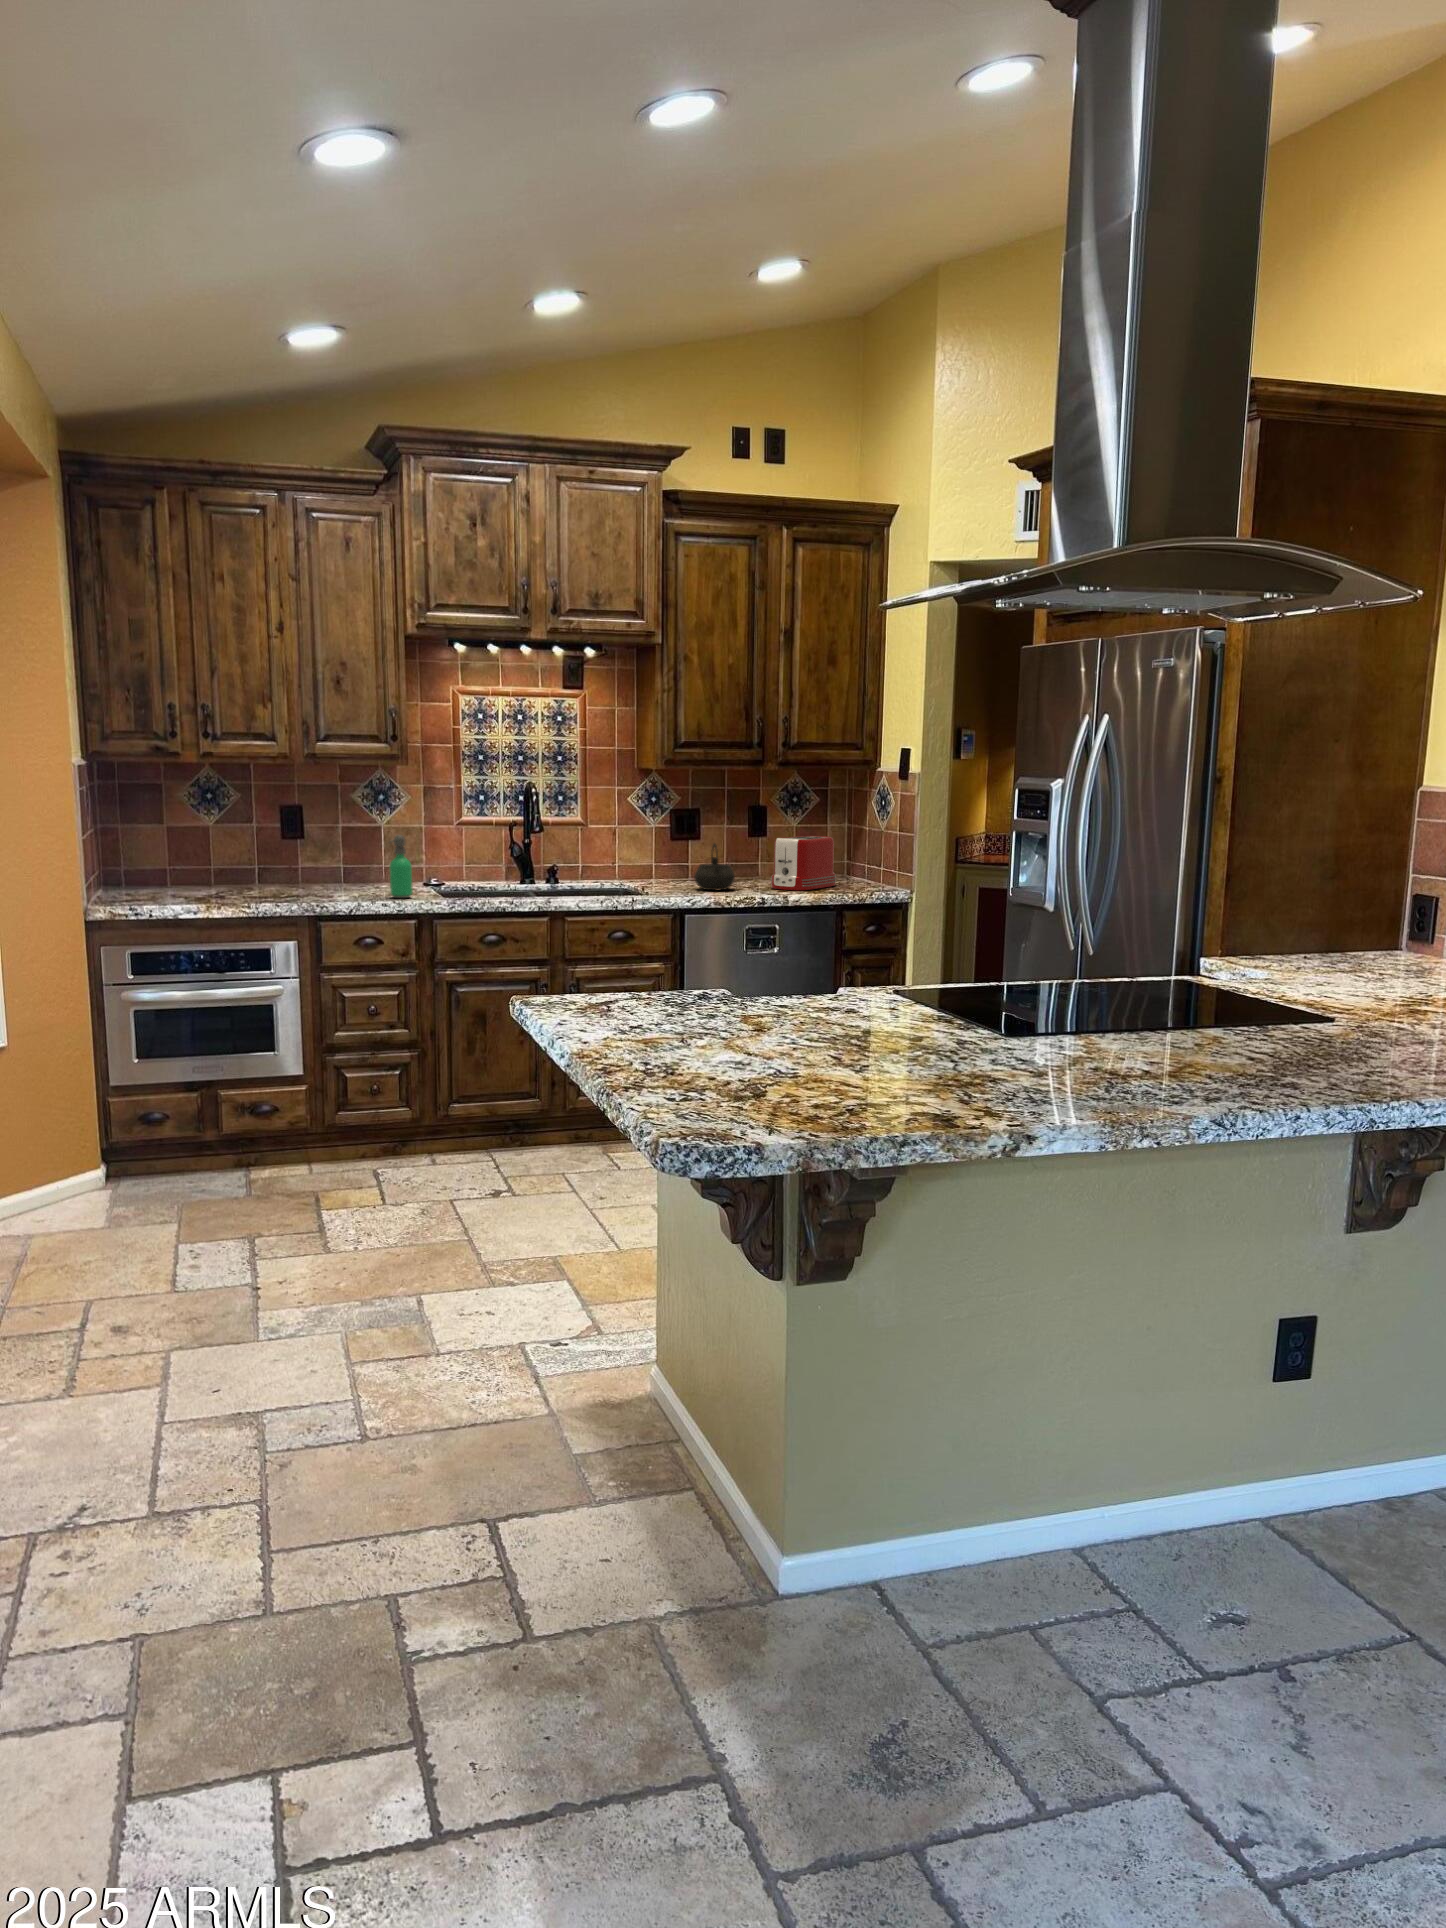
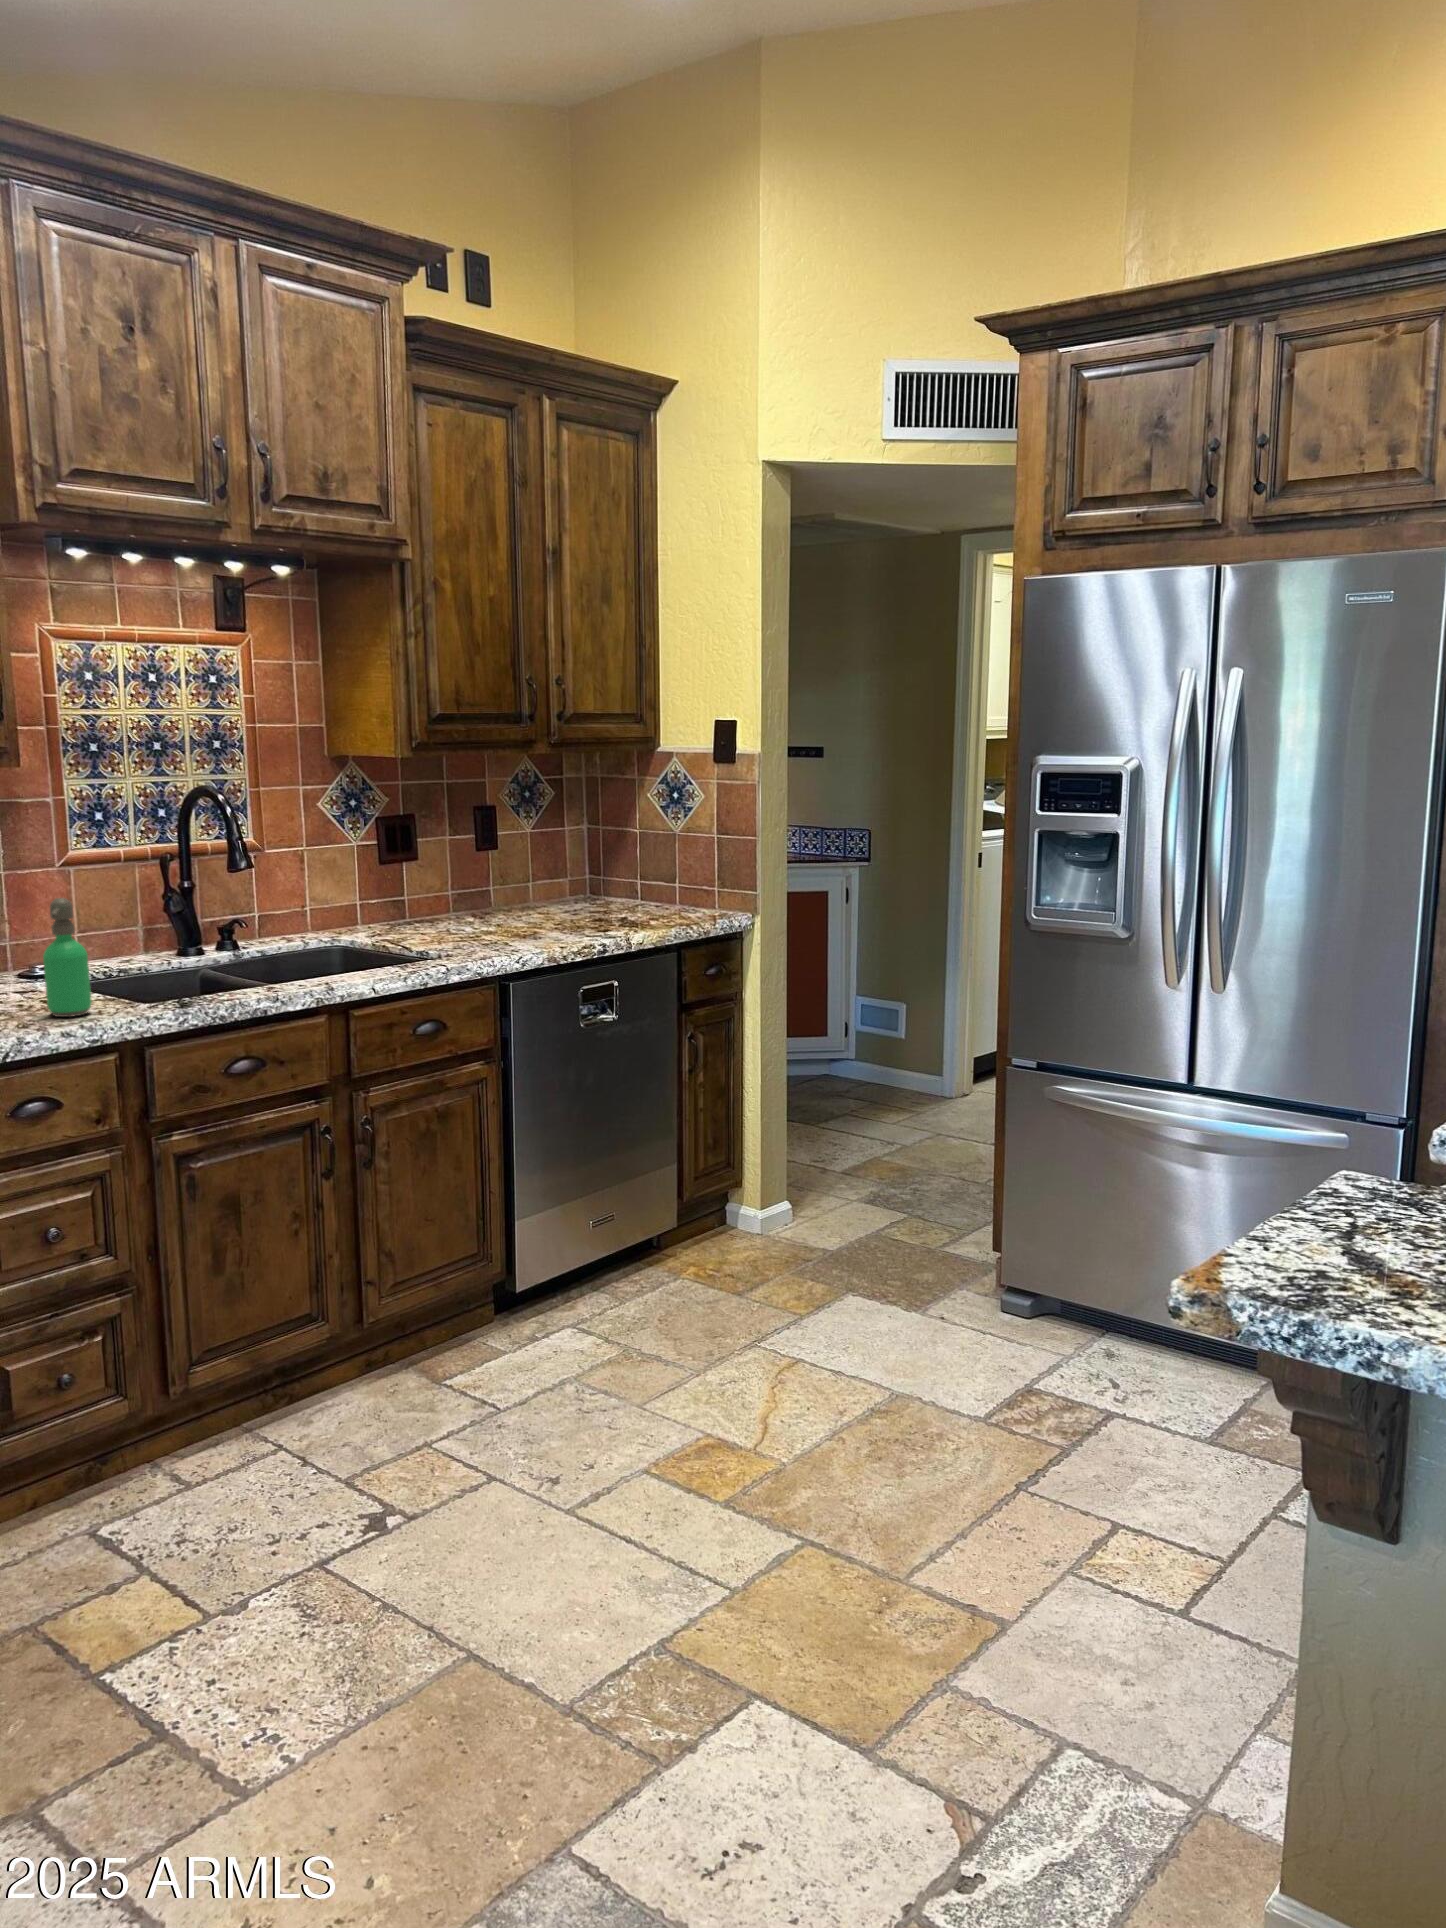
toaster: present [770,836,836,890] -> none [561,845,630,926]
kettle: present [694,843,735,890] -> none [468,866,530,938]

